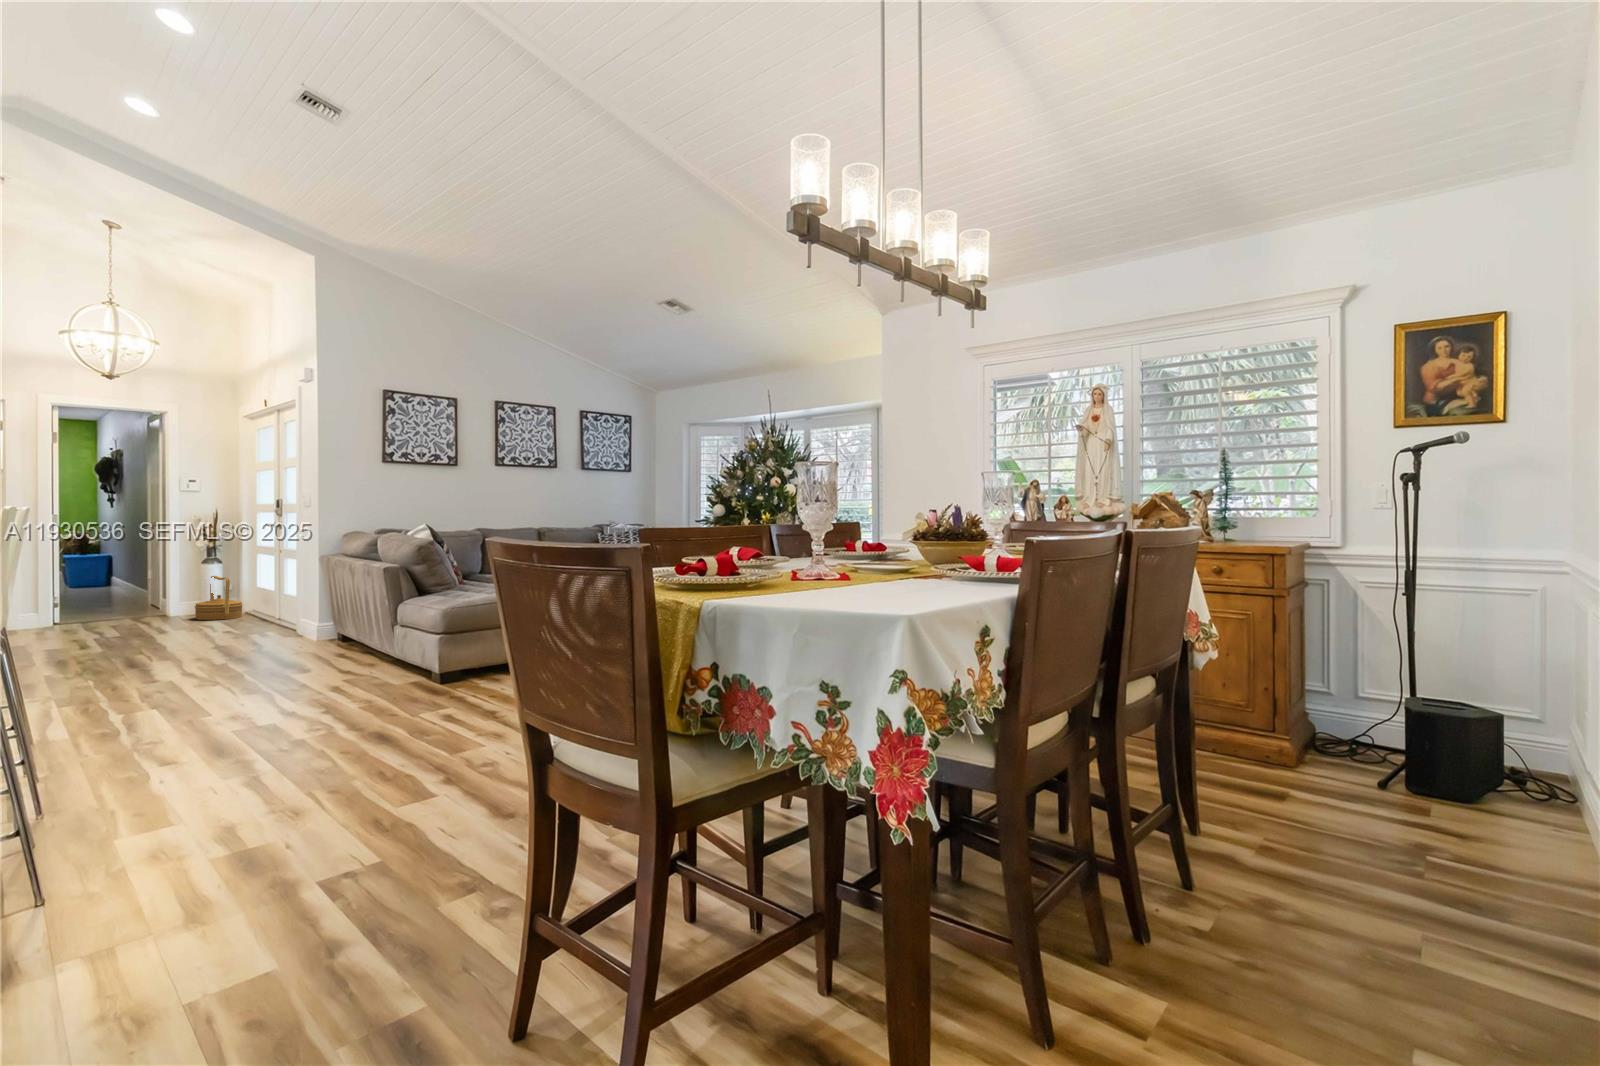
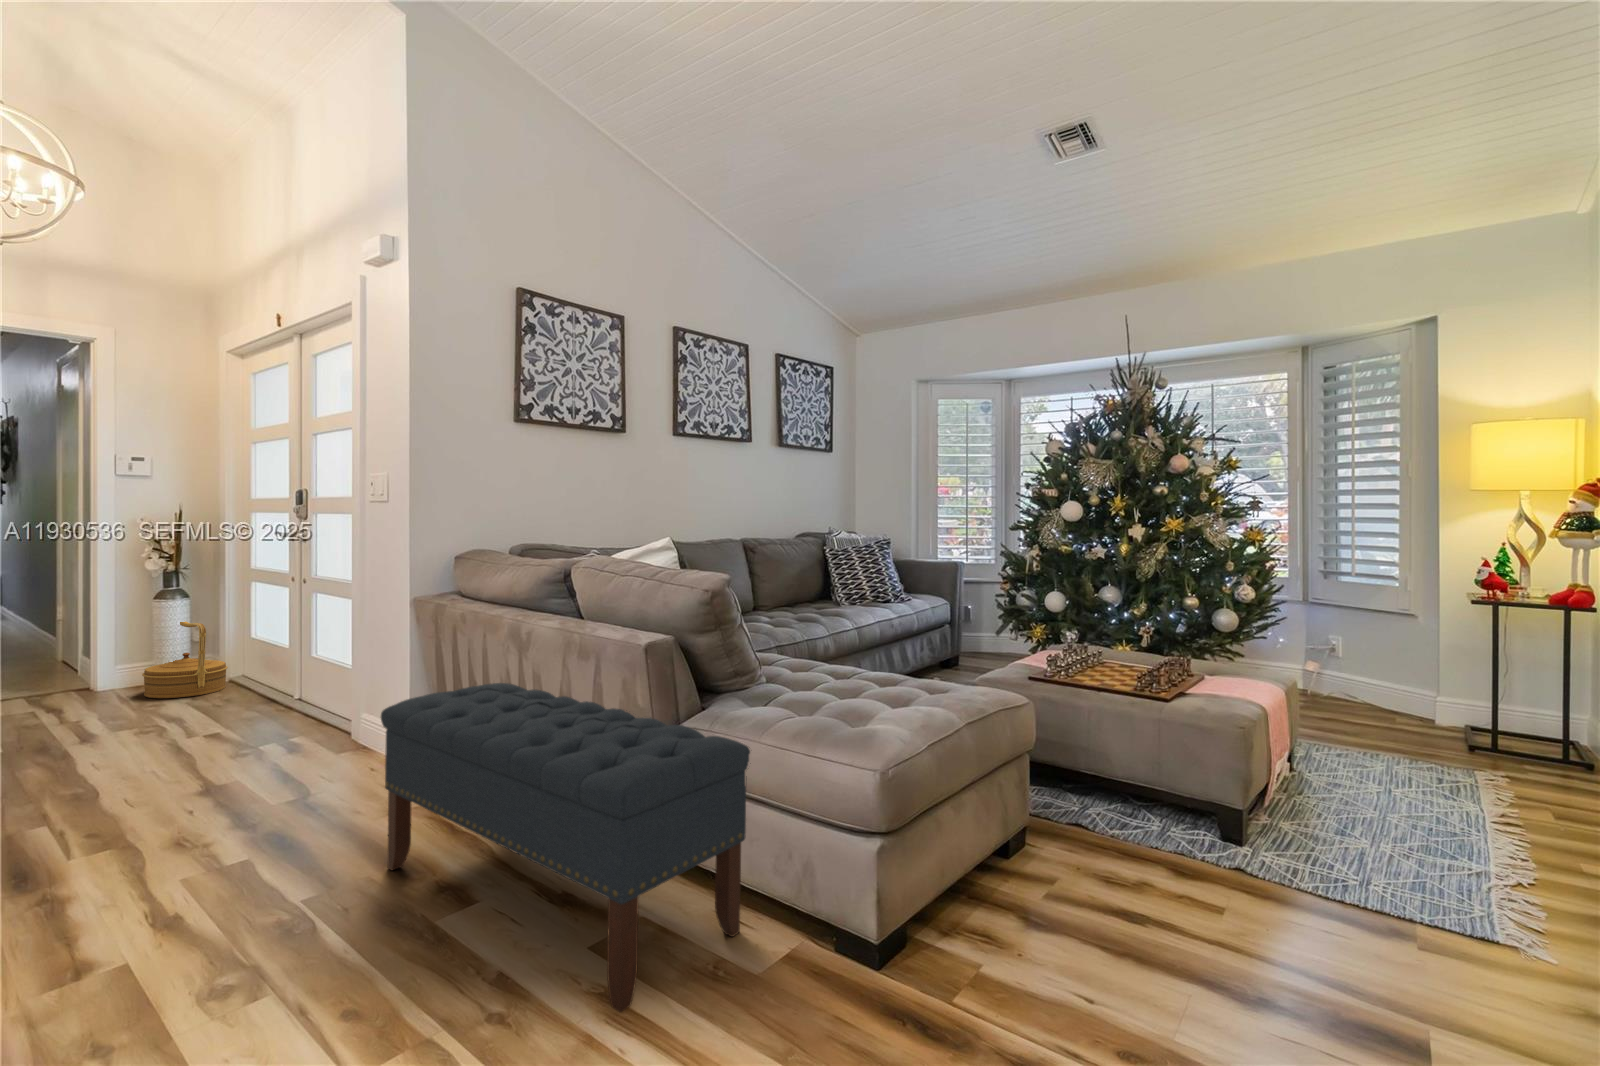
bench: none [283,589,414,687] -> present [381,683,750,1012]

